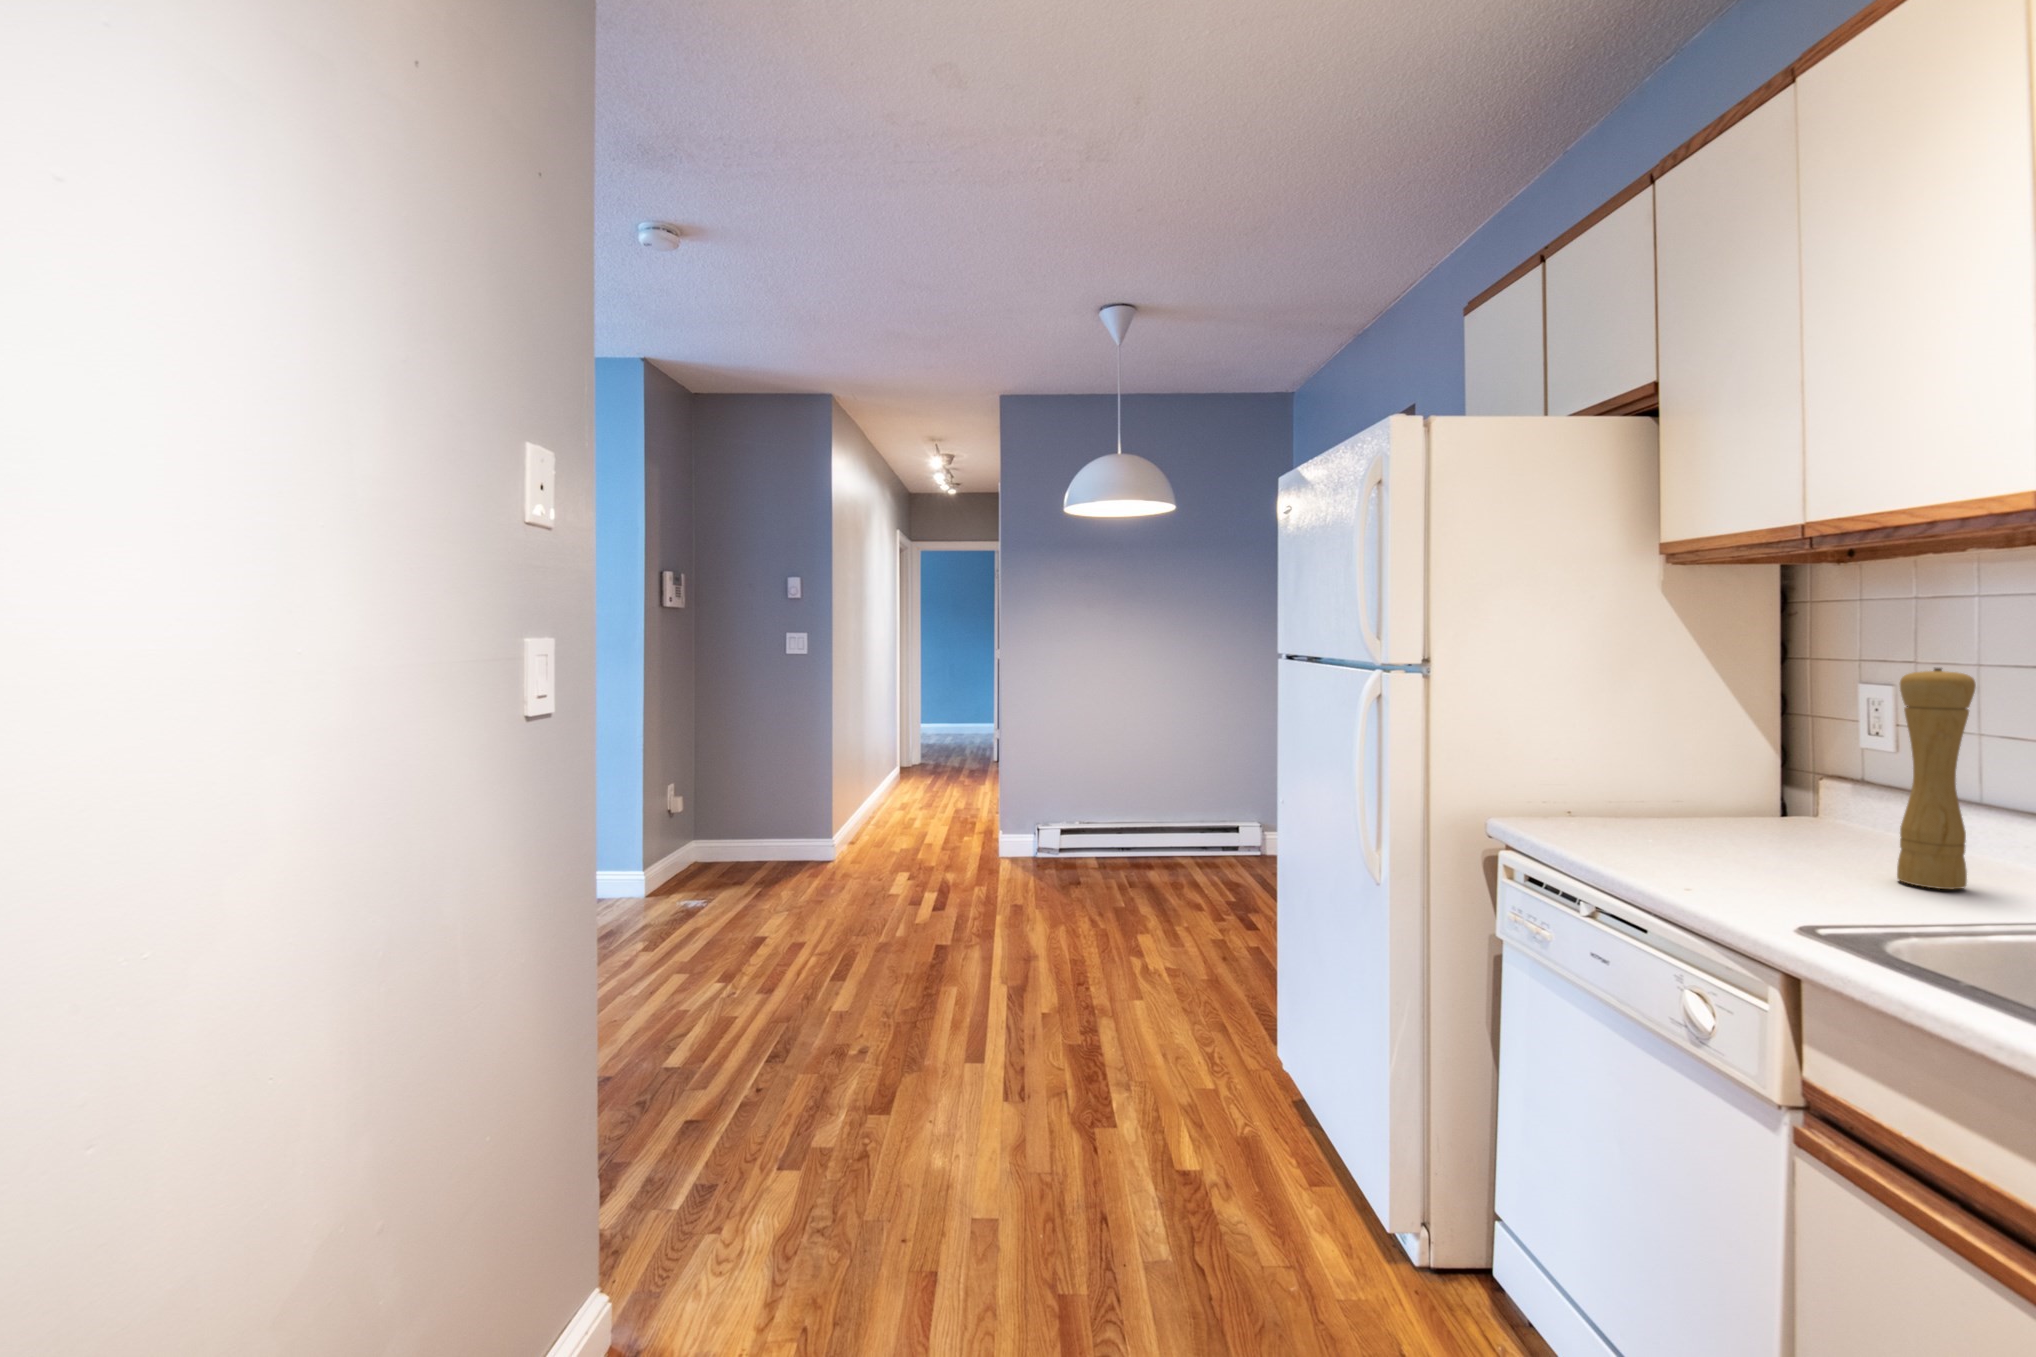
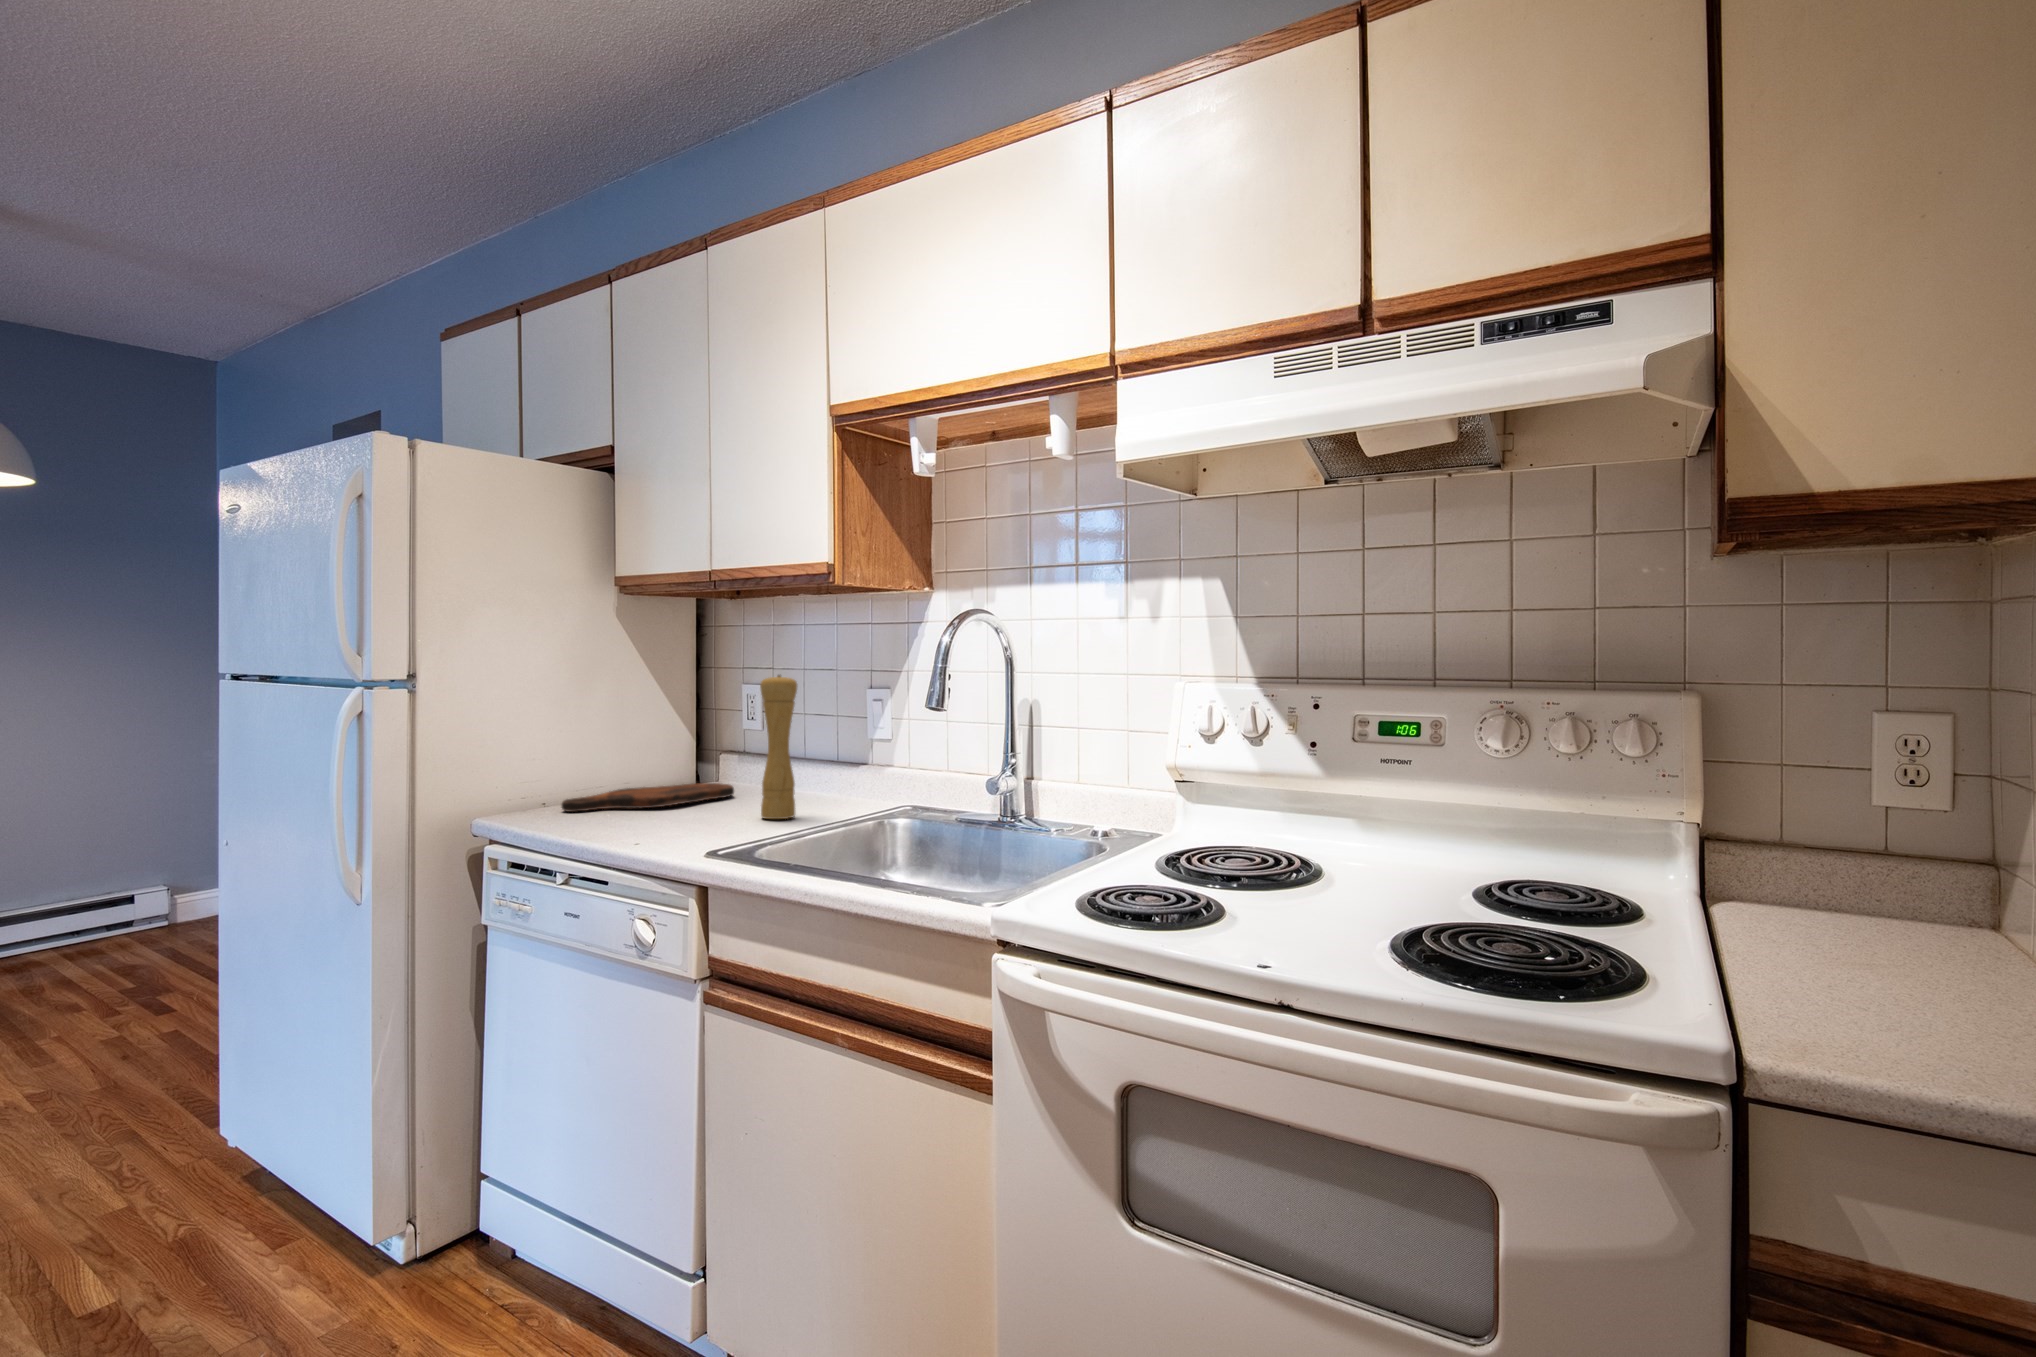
cutting board: none [1587,806,1844,837] -> present [561,783,734,812]

